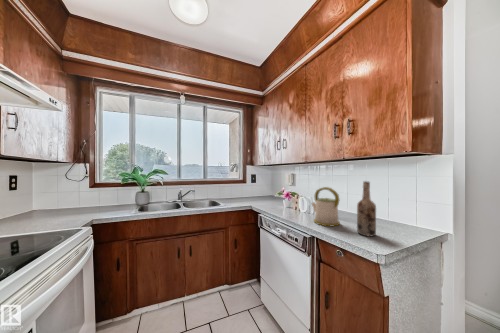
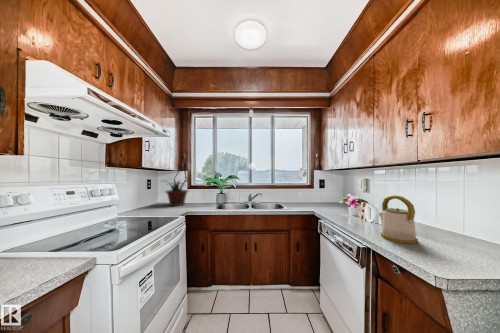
potted plant: none [40,177,92,214] -> present [166,181,188,206]
wine bottle: present [357,182,376,236] -> none [436,190,468,263]

